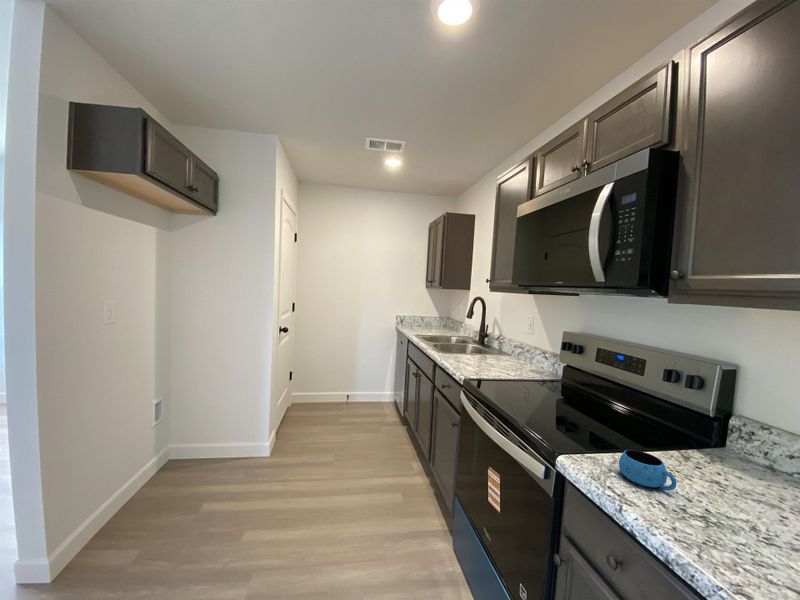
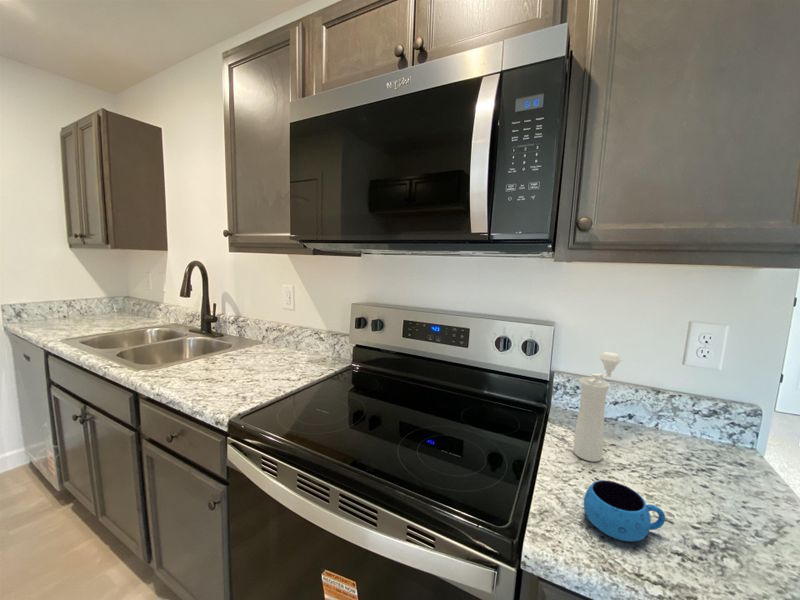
pepper mill: none [681,389,761,472] -> present [573,352,621,462]

